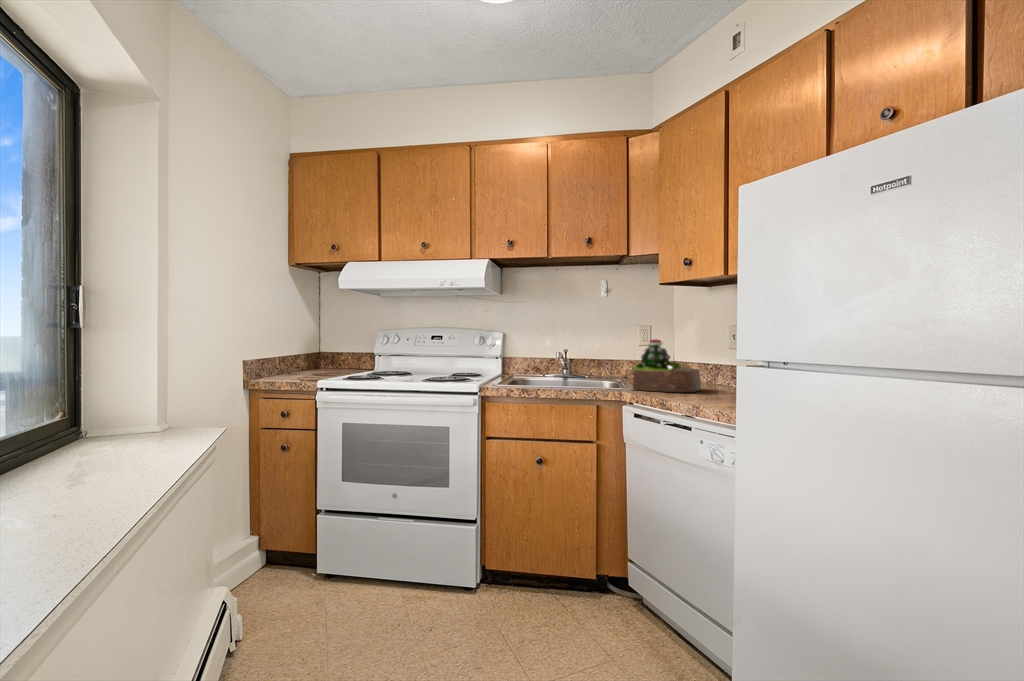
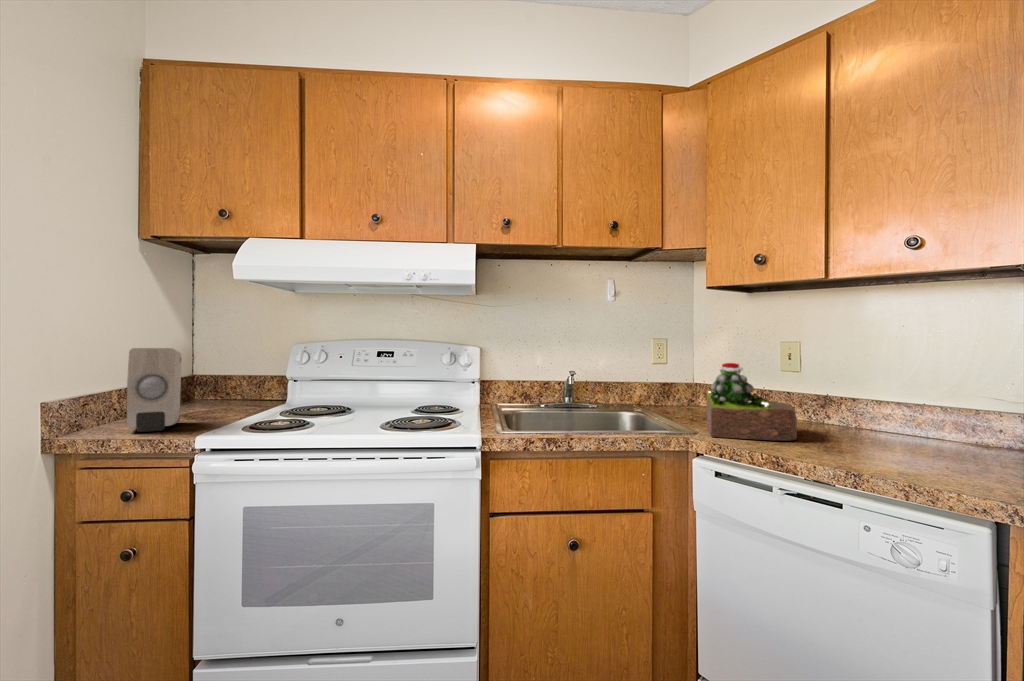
soap dispenser: none [283,330,311,378] -> present [127,348,181,432]

